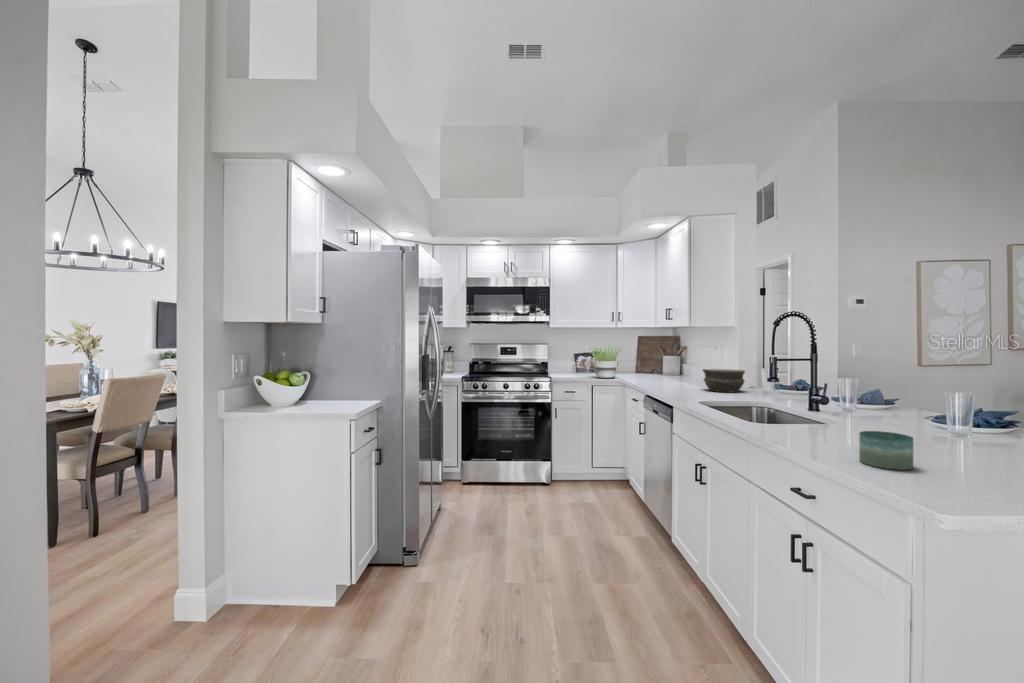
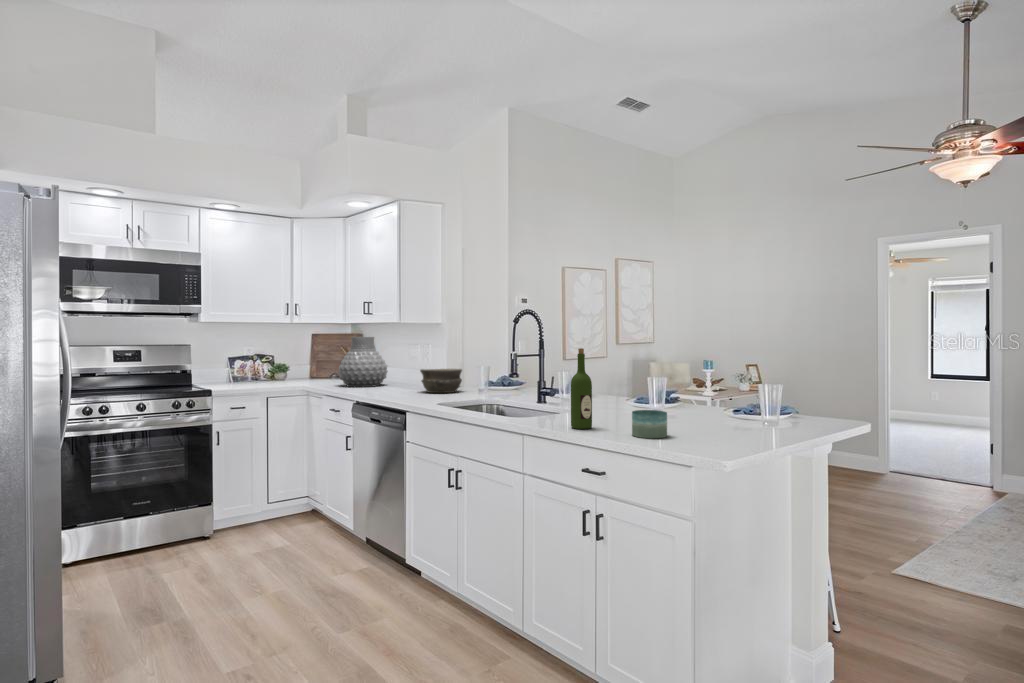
vase: none [645,339,687,382] -> present [339,337,388,387]
potted plant: present [590,346,620,378] -> none [258,344,311,388]
wine bottle: none [794,354,821,444] -> present [571,348,592,429]

